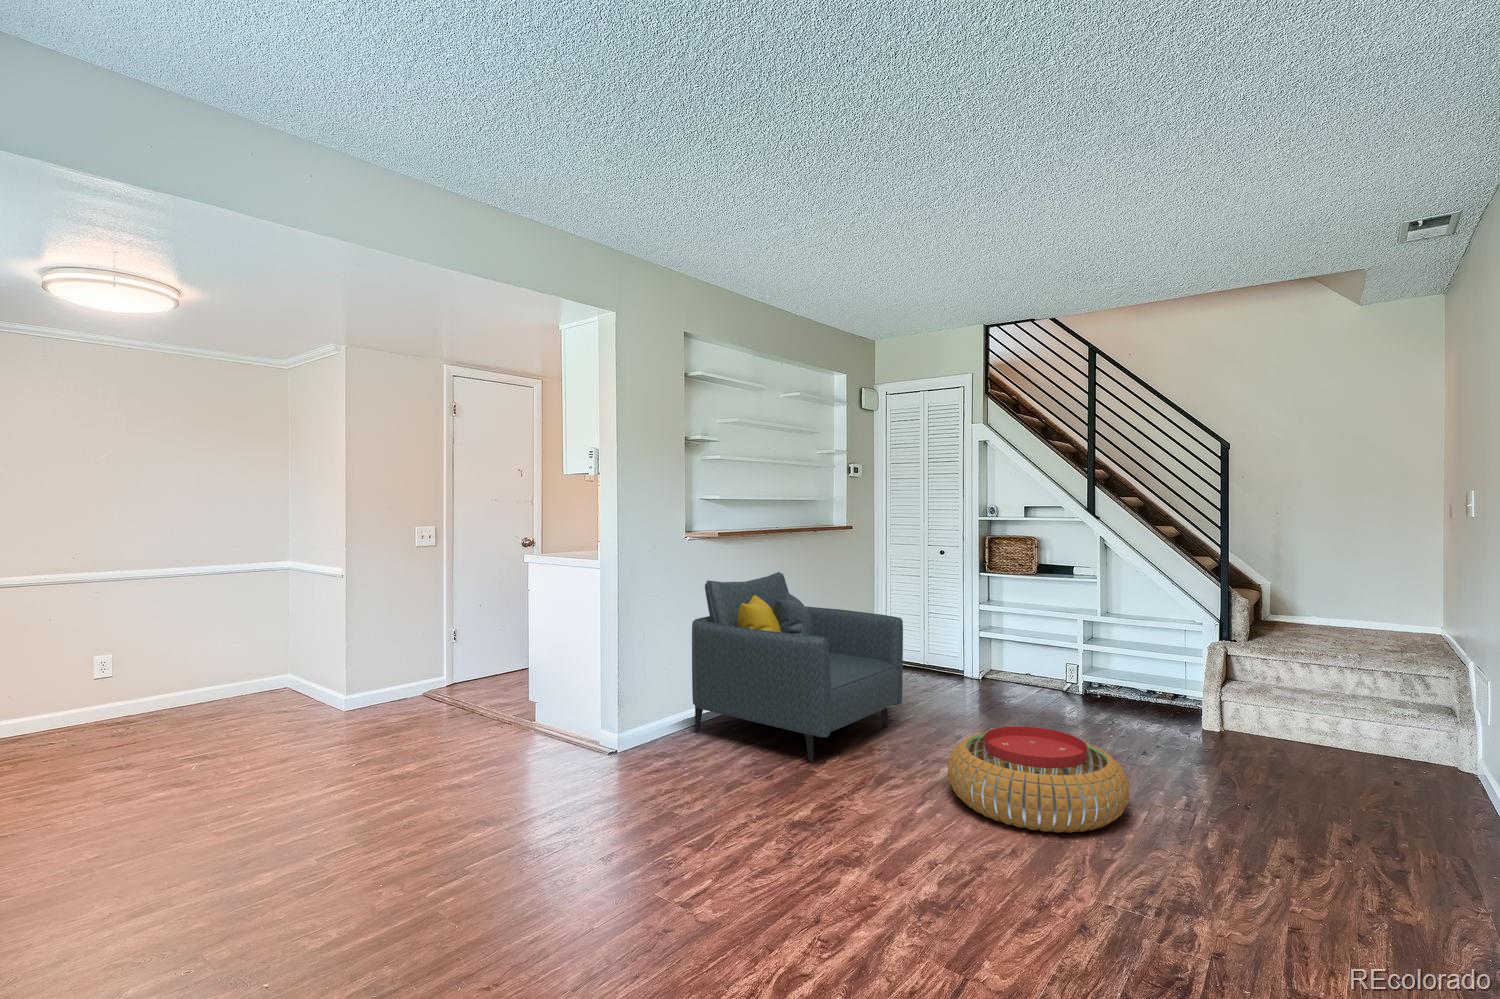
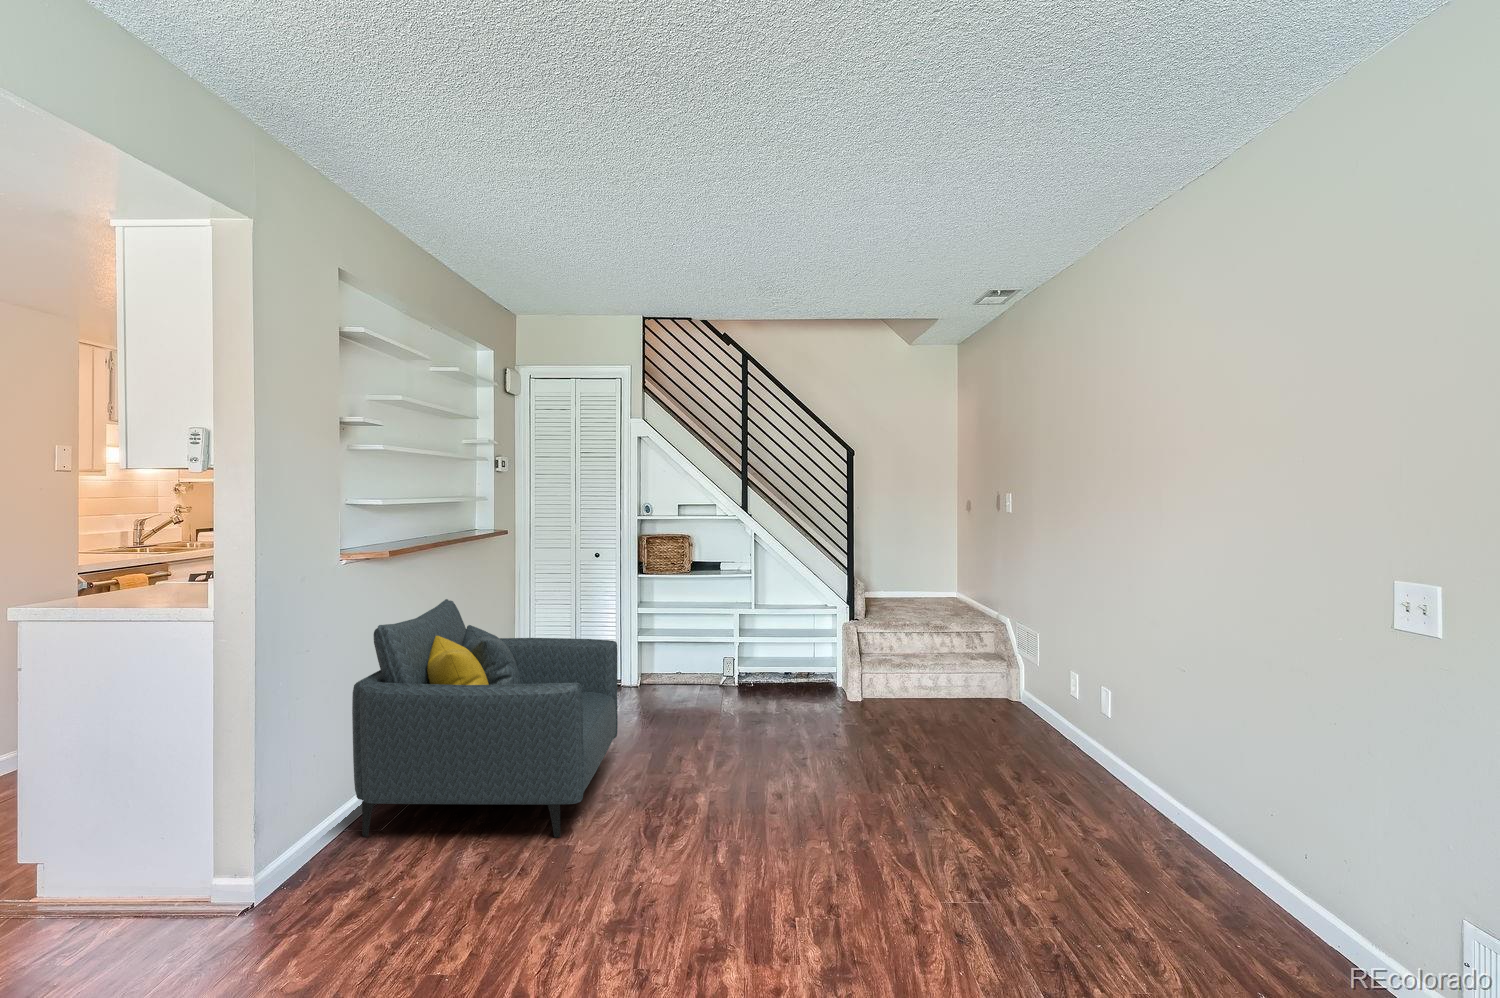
pouf: present [948,726,1129,833] -> none [723,739,893,850]

